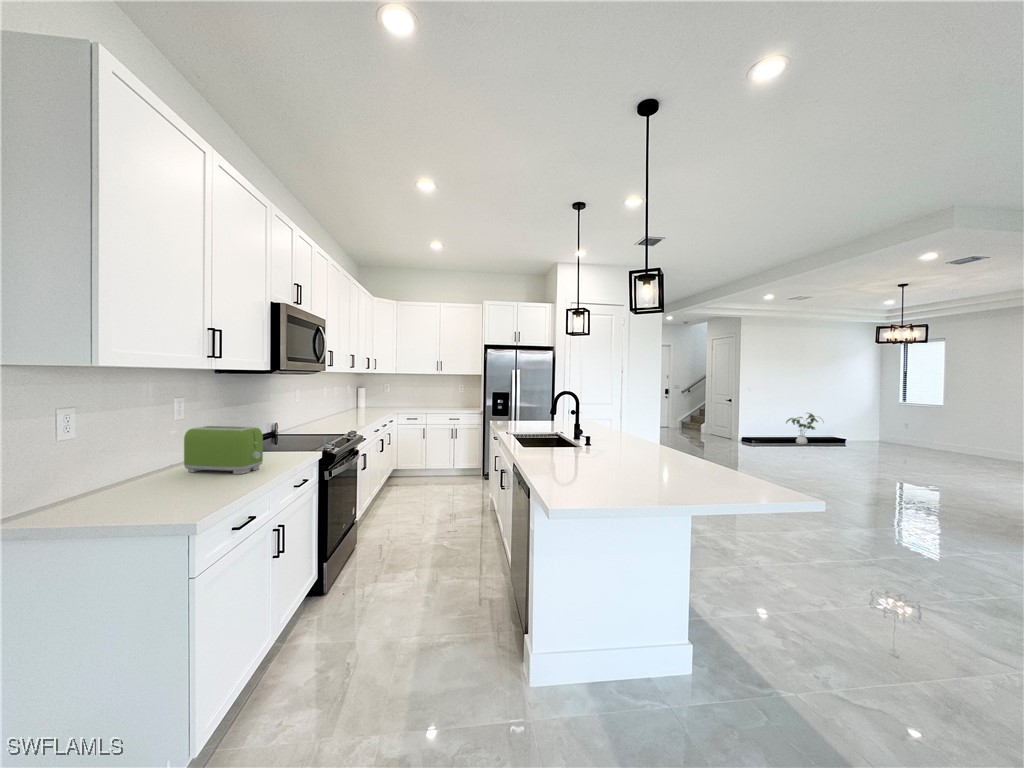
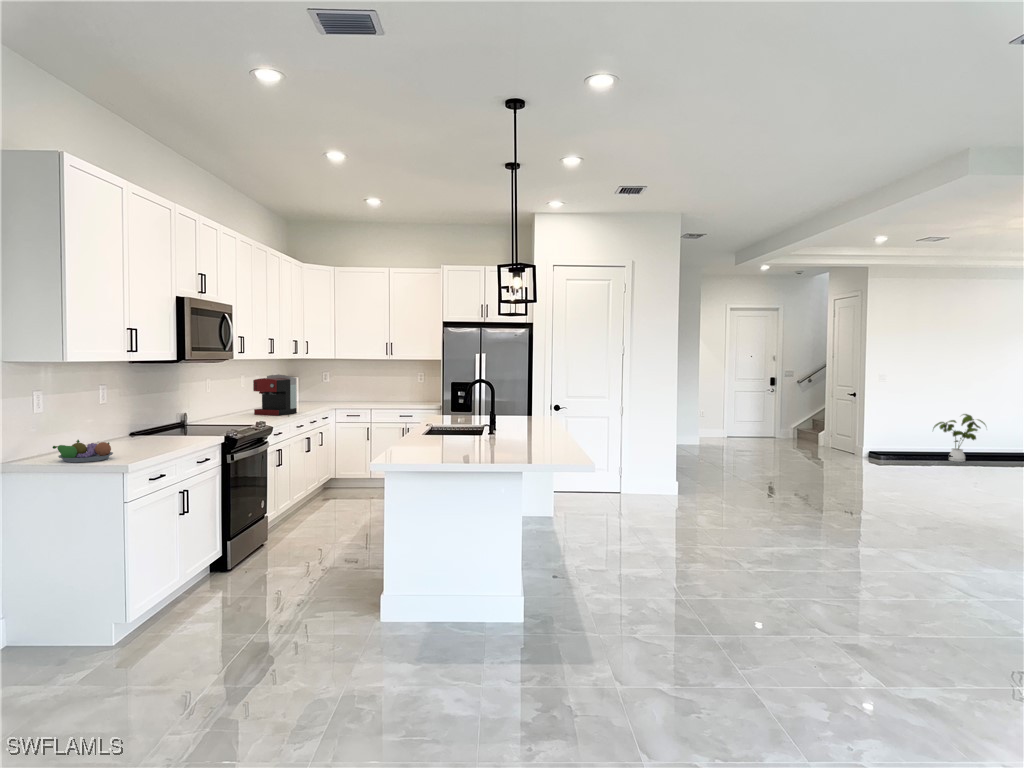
coffee maker: none [335,386,372,422] -> present [253,374,297,416]
toaster: present [184,426,263,474] -> none [107,408,169,447]
fruit bowl: none [88,477,187,516] -> present [53,440,113,462]

